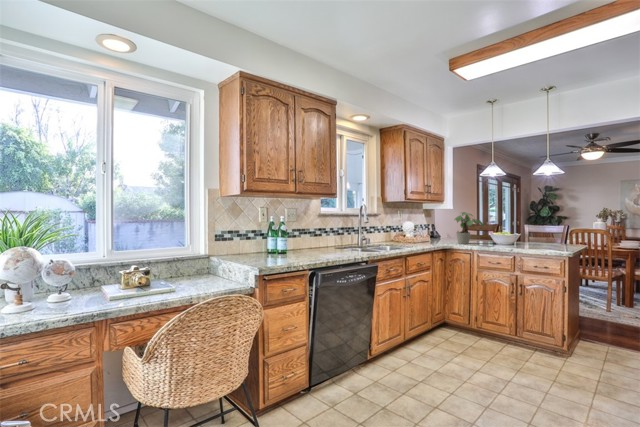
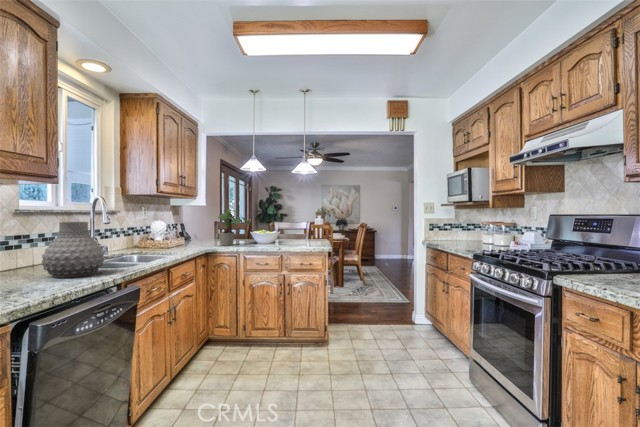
vase: none [326,221,357,255] -> present [42,222,104,278]

